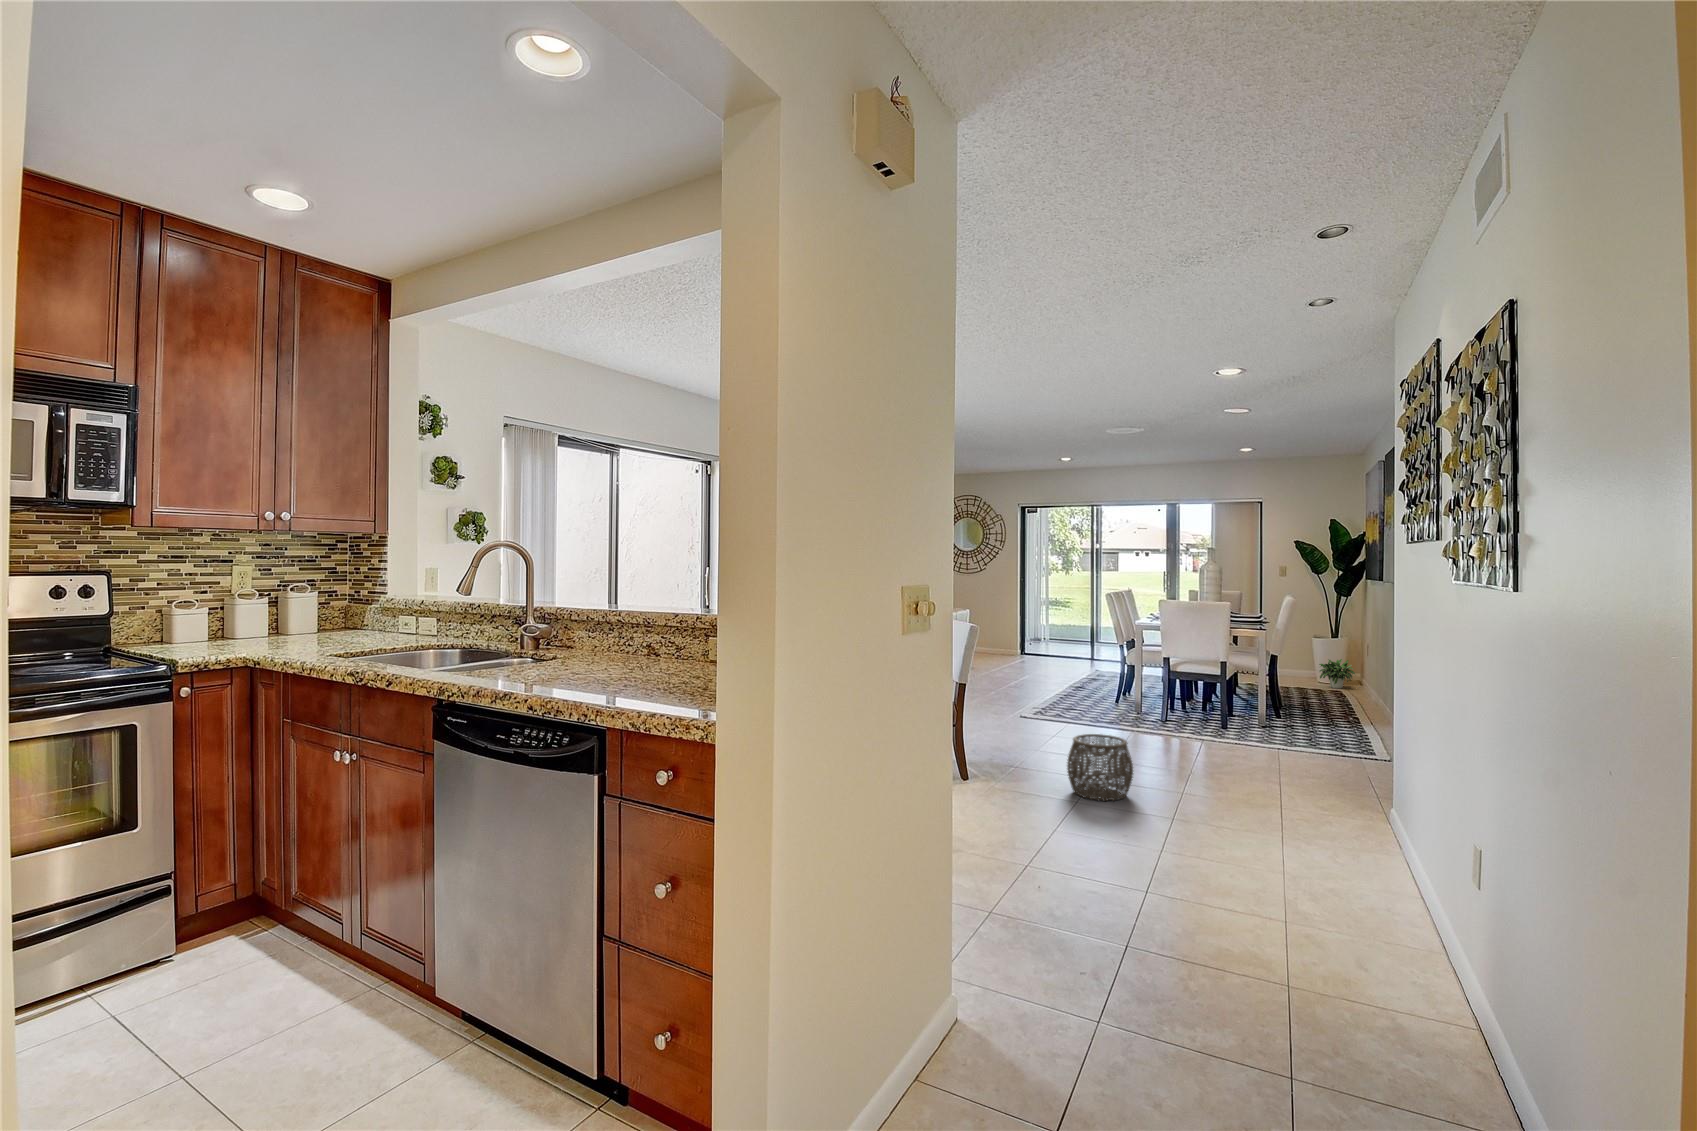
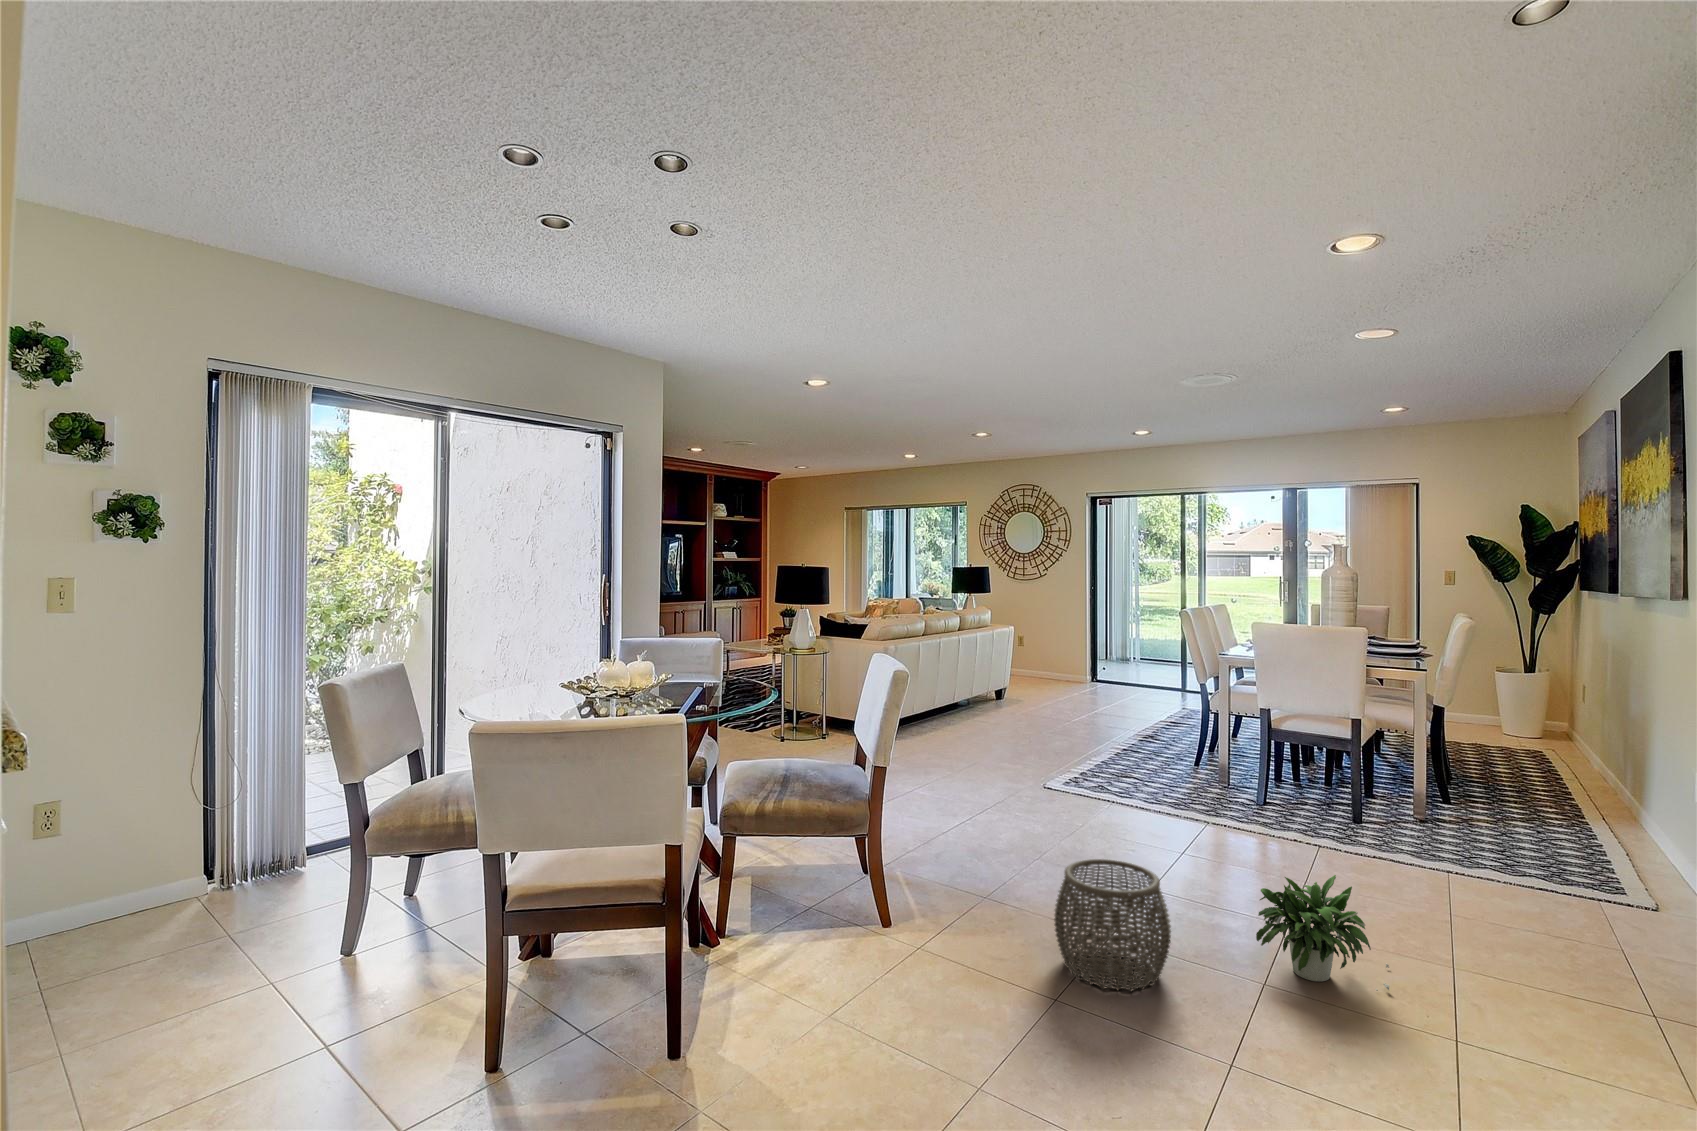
potted plant: present [1319,659,1361,688] -> present [1256,875,1389,991]

